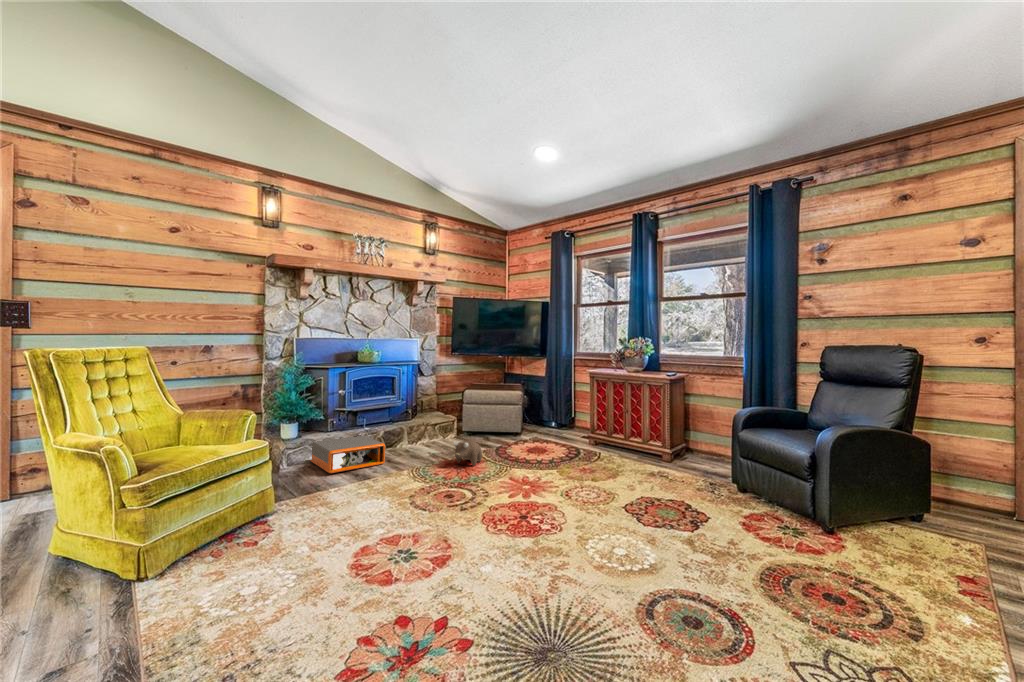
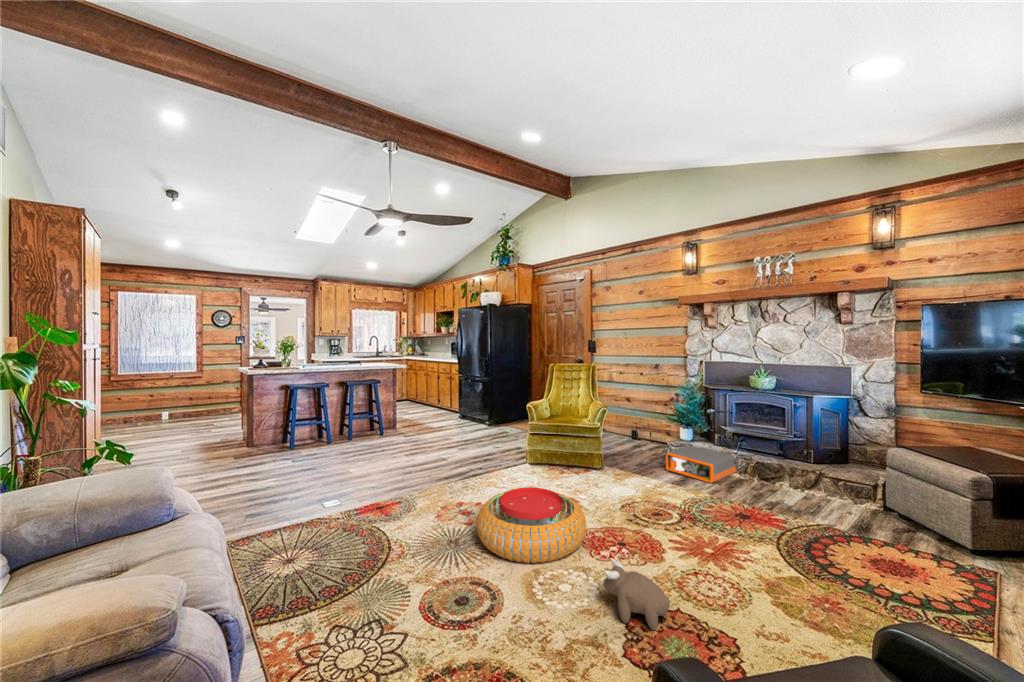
plush toy: present [453,440,482,466] -> present [601,559,670,630]
pouf: none [432,497,594,614] -> present [476,487,586,564]

